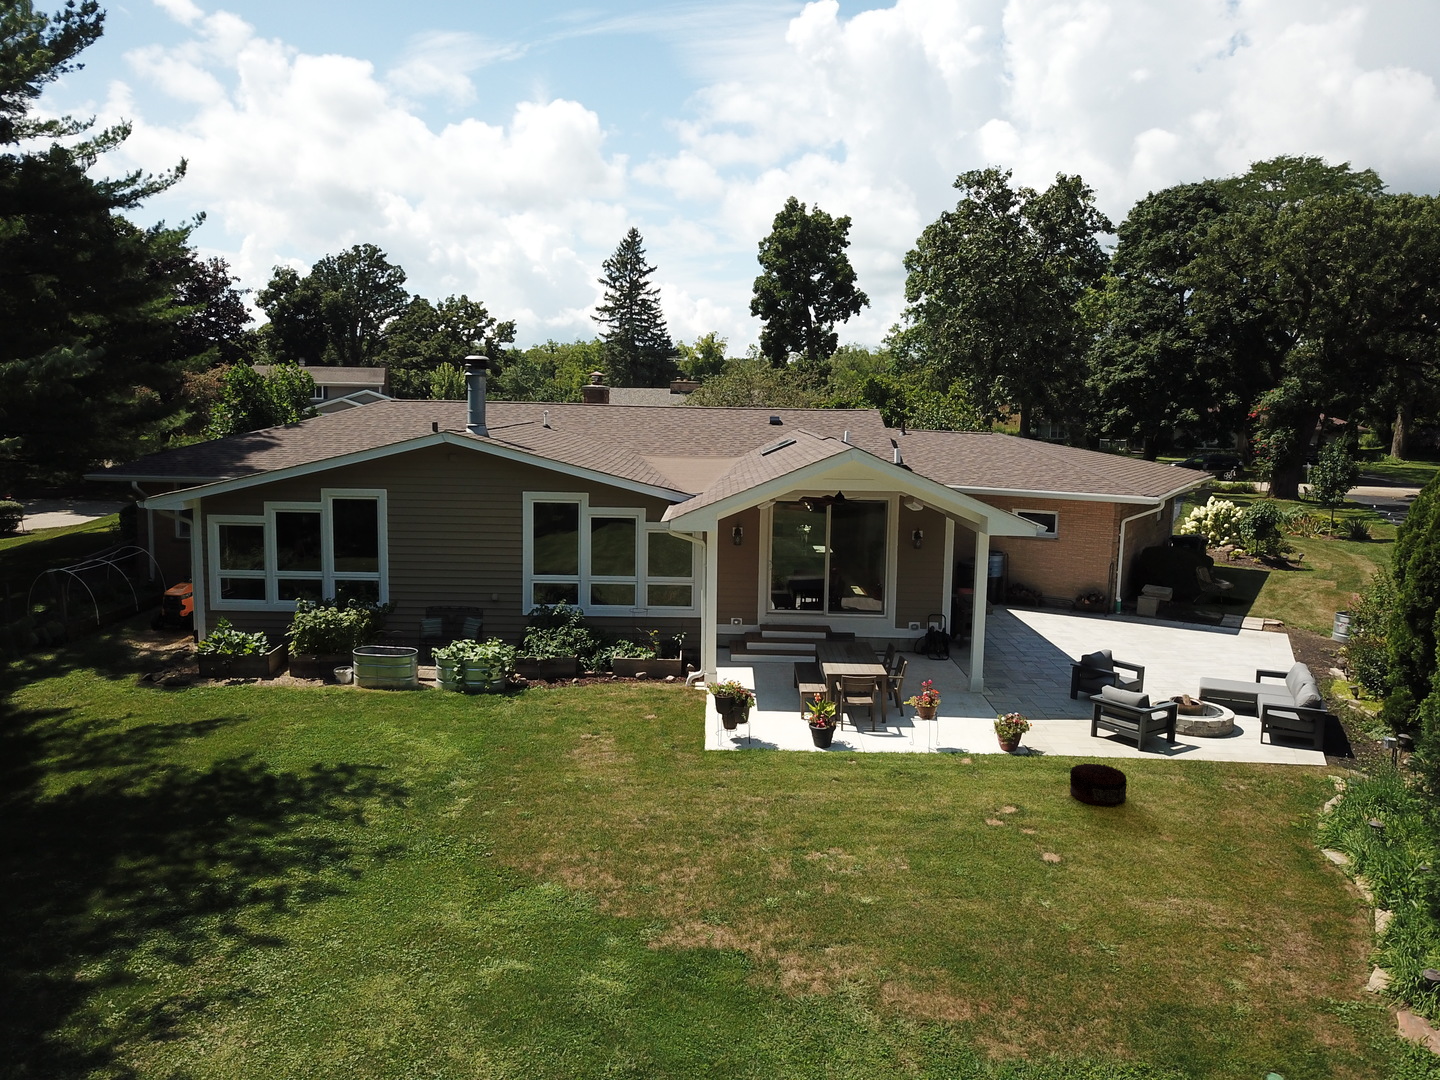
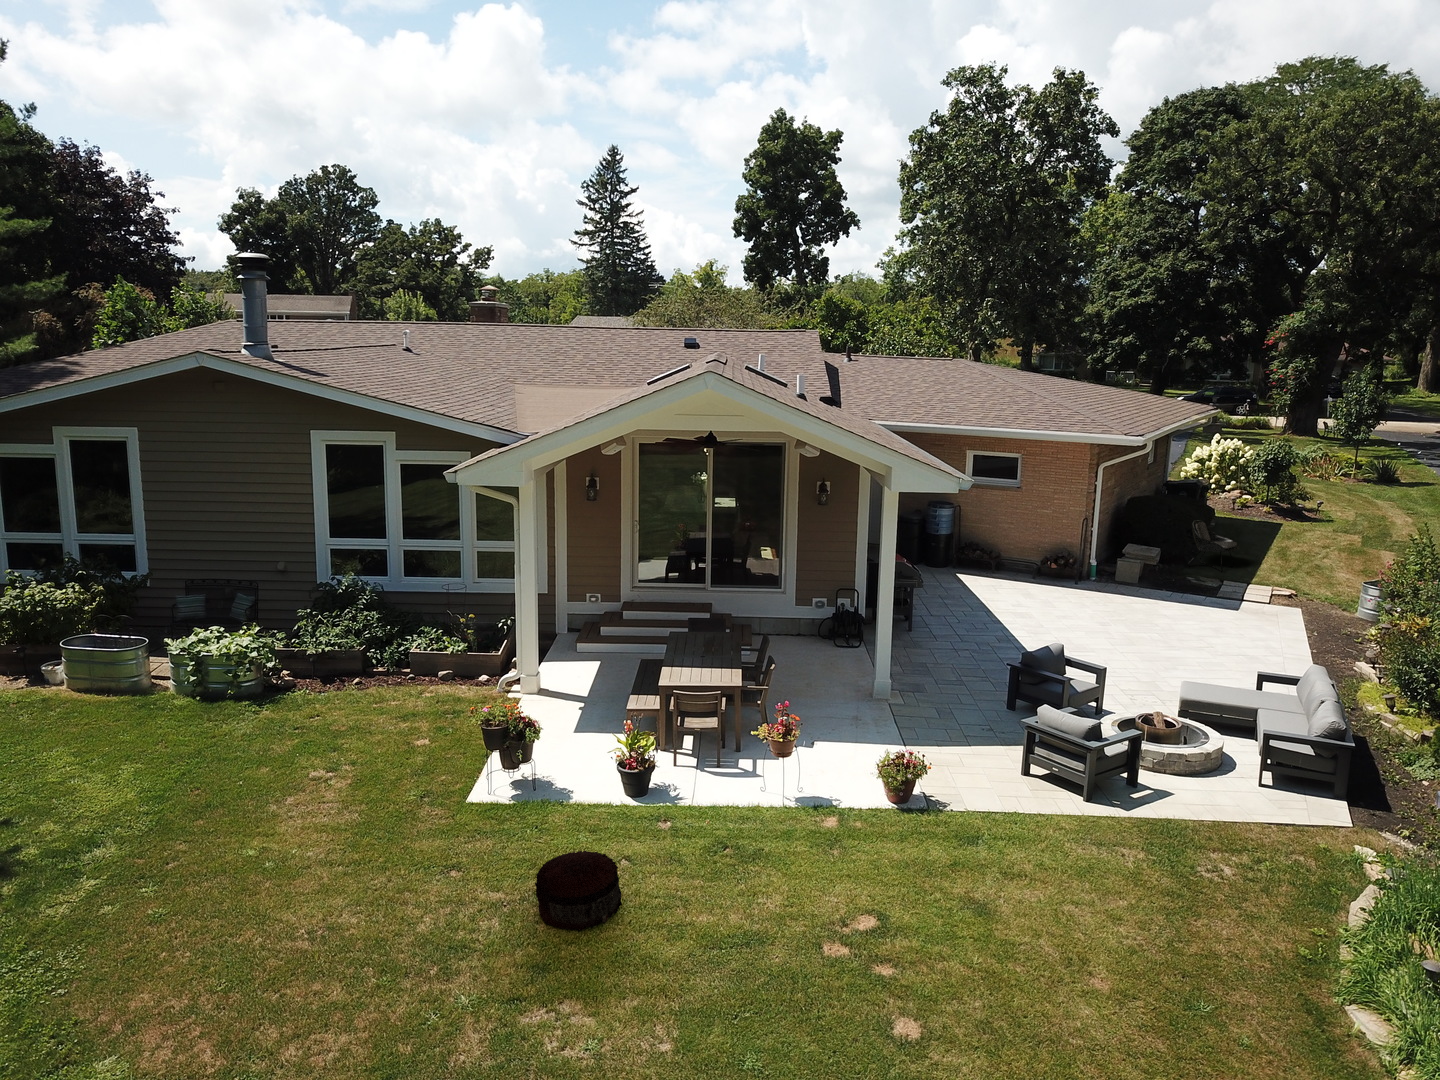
pouf: present [1070,763,1127,806] -> present [535,851,622,930]

